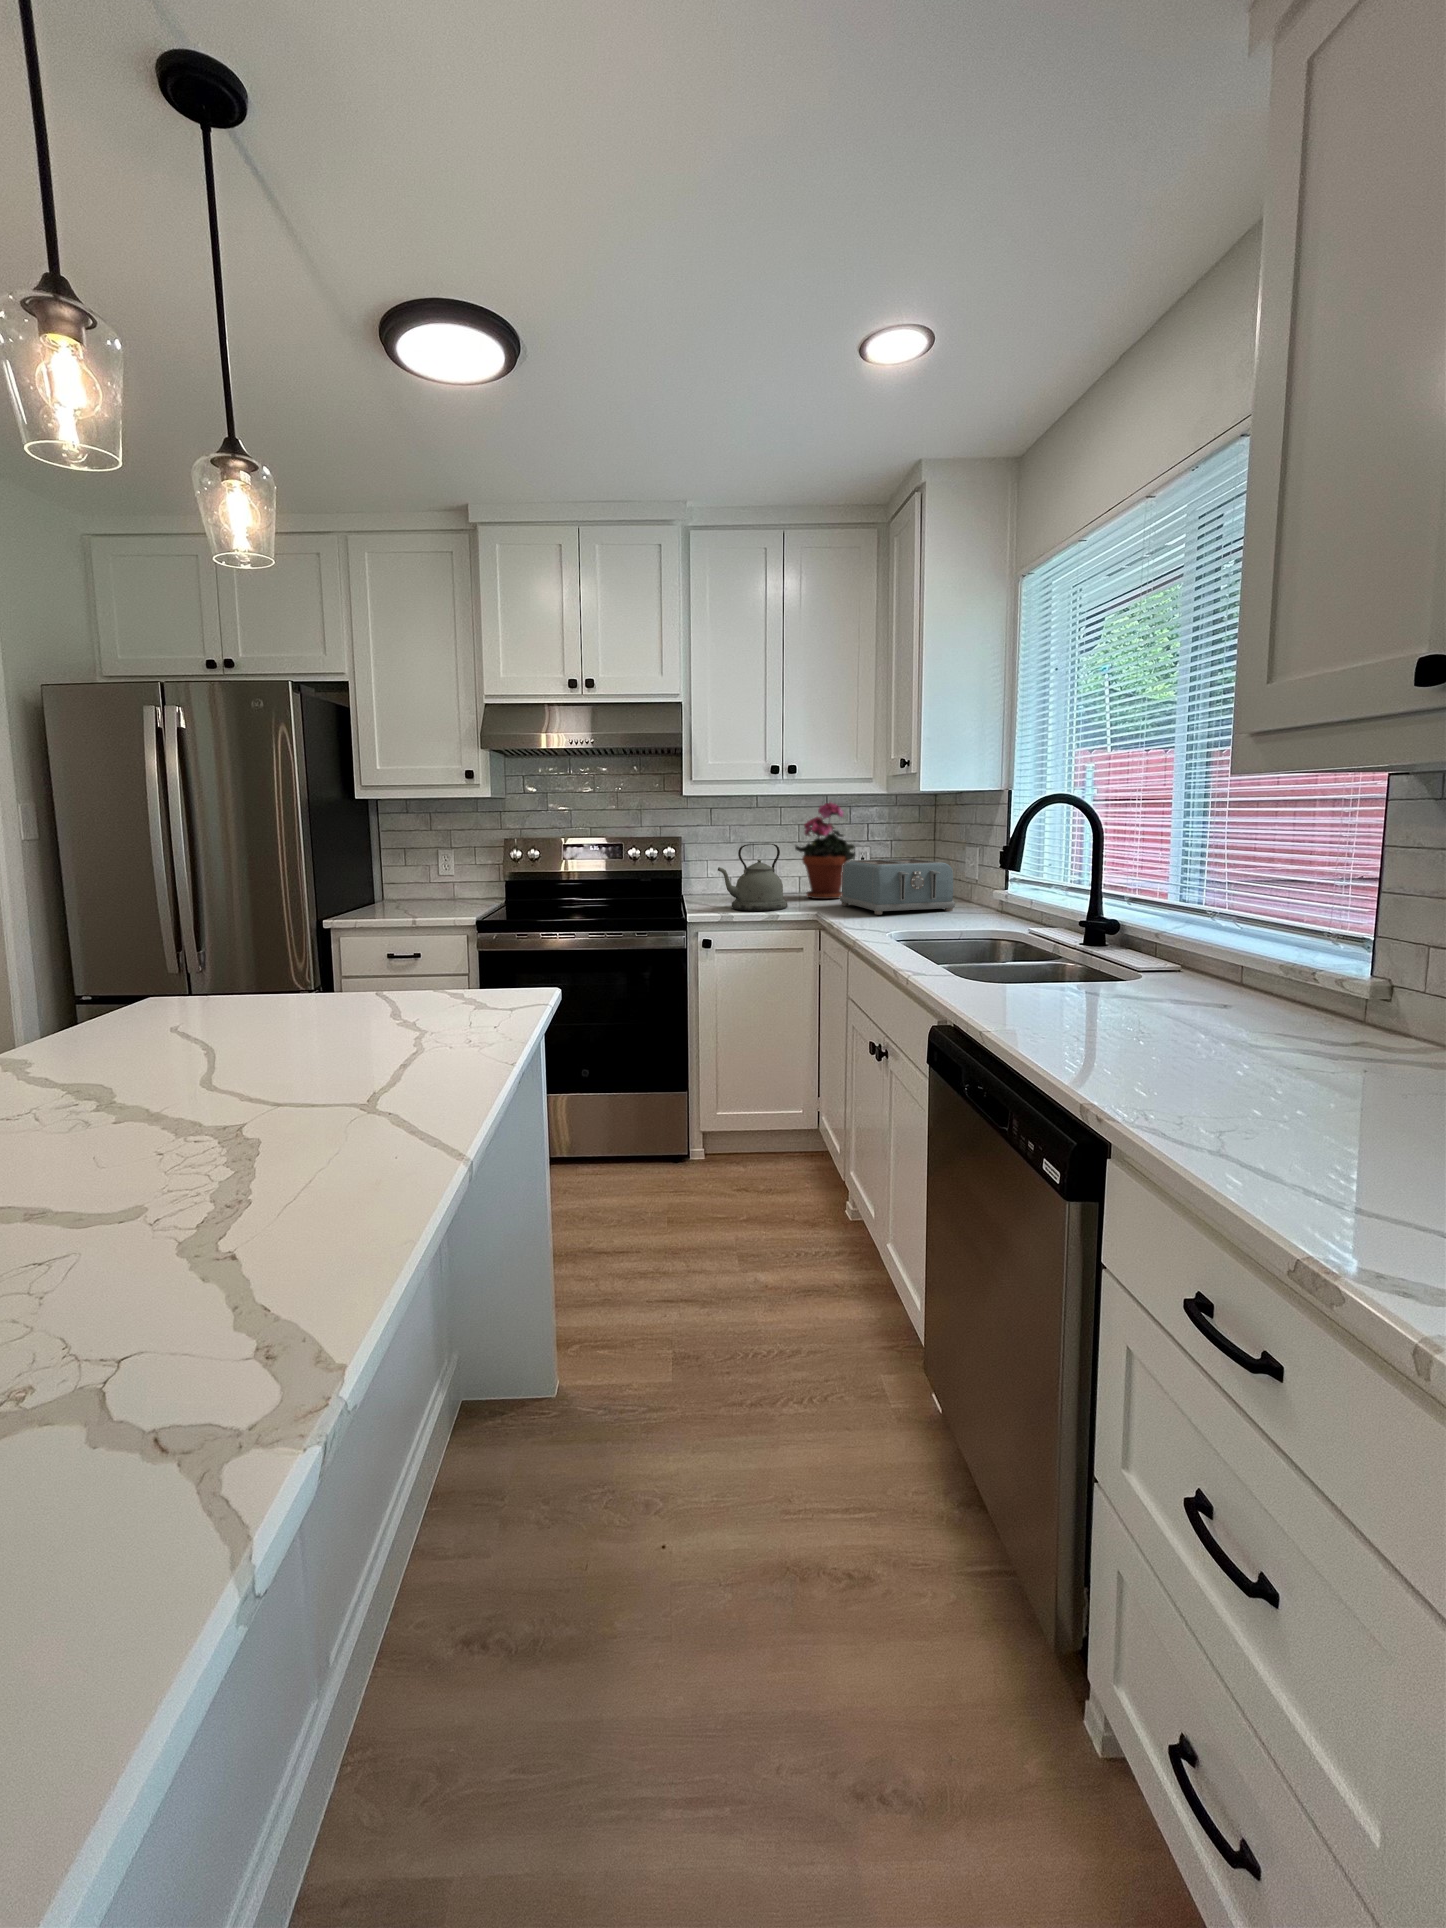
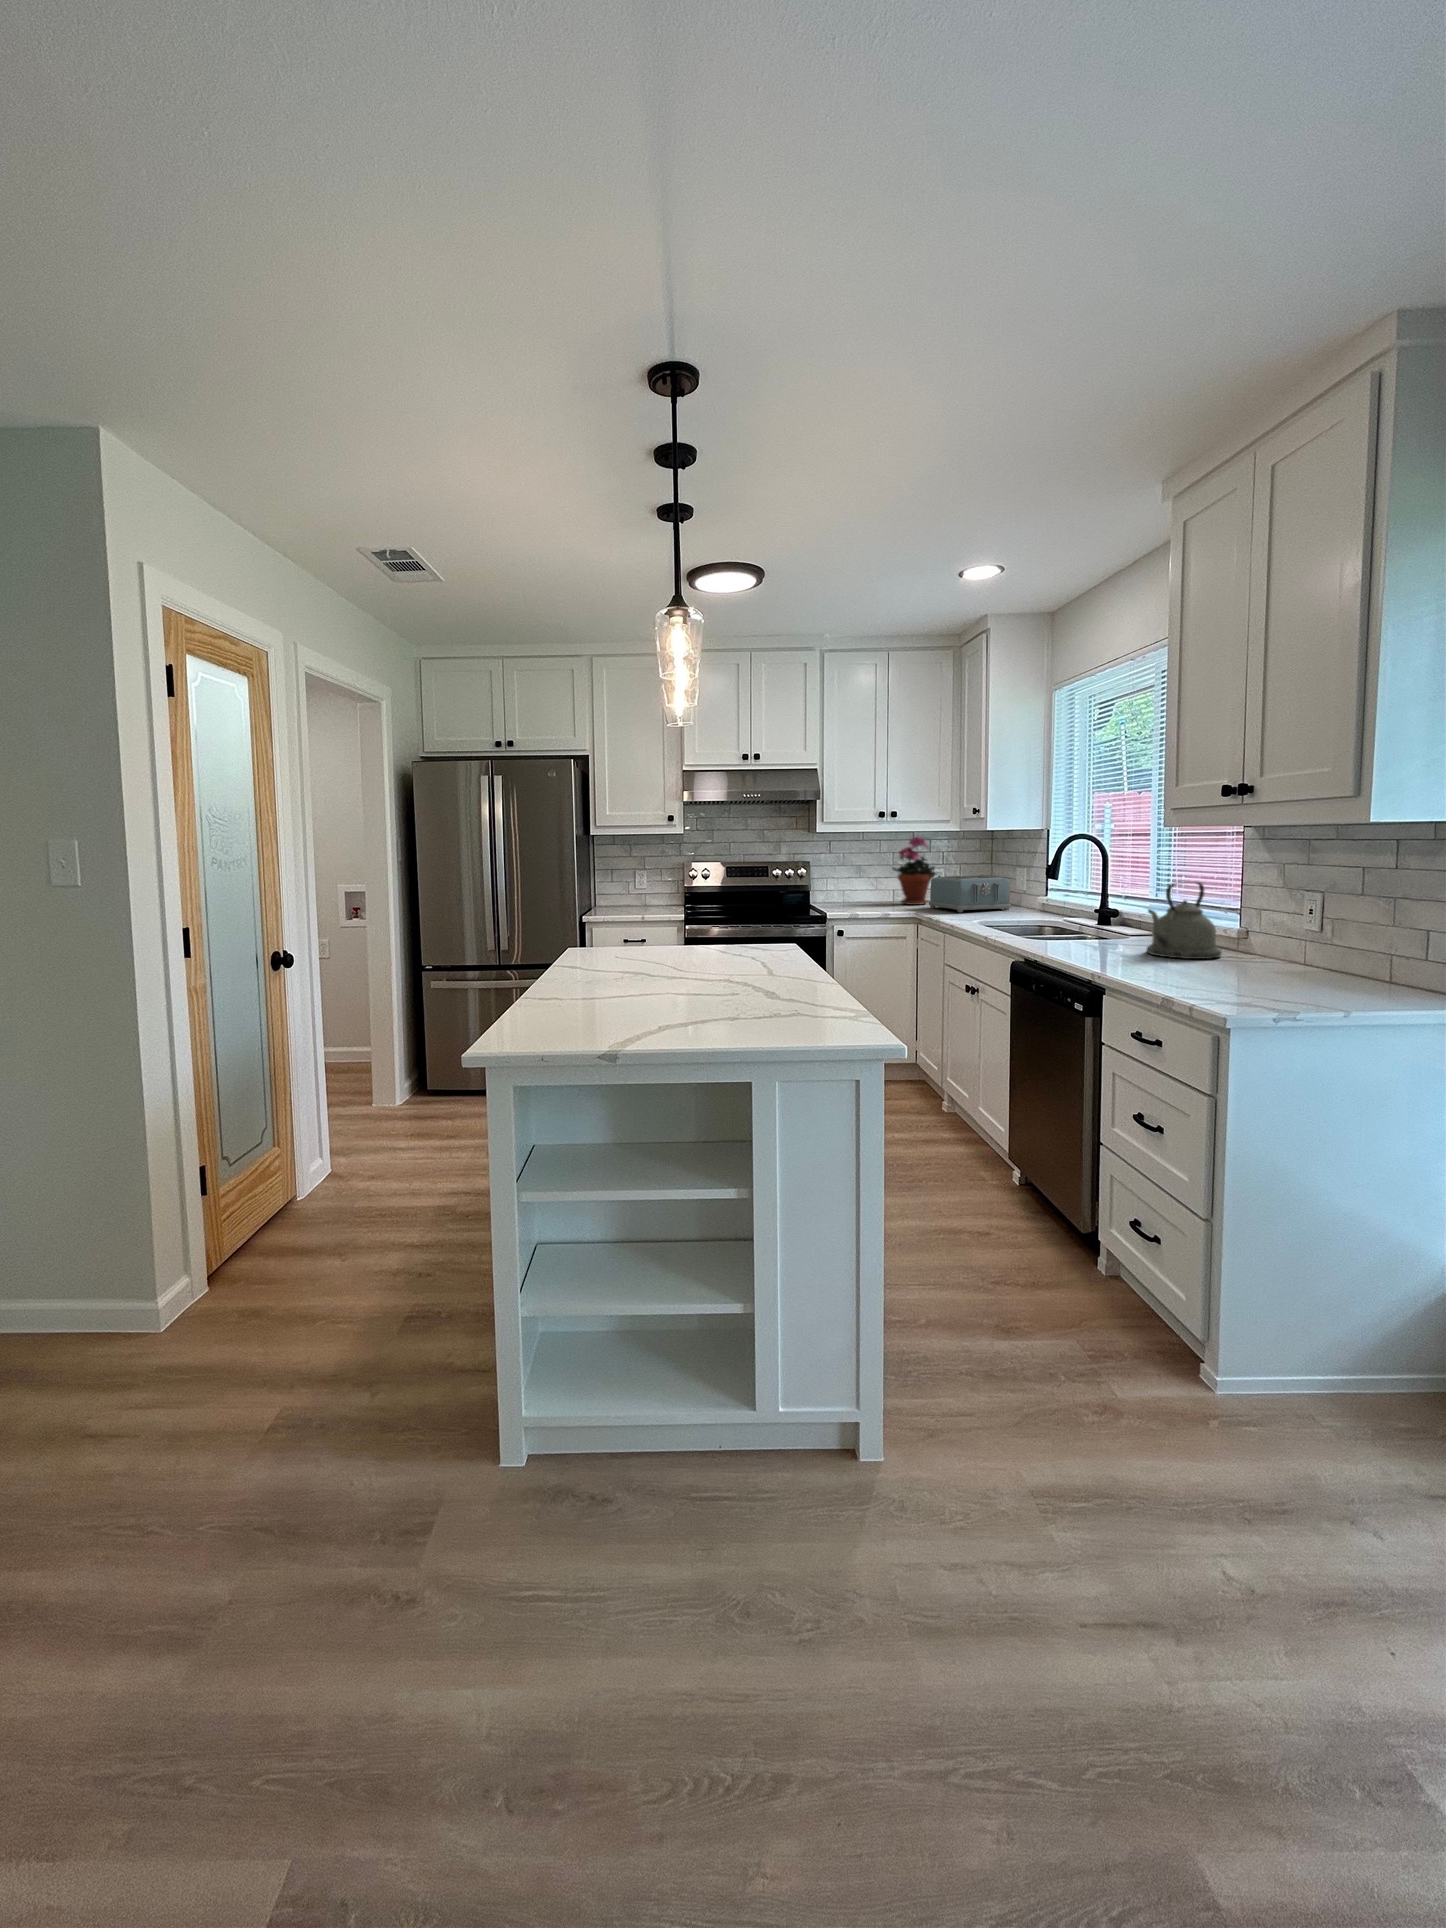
kettle: present [718,844,788,911] -> present [1146,882,1222,959]

